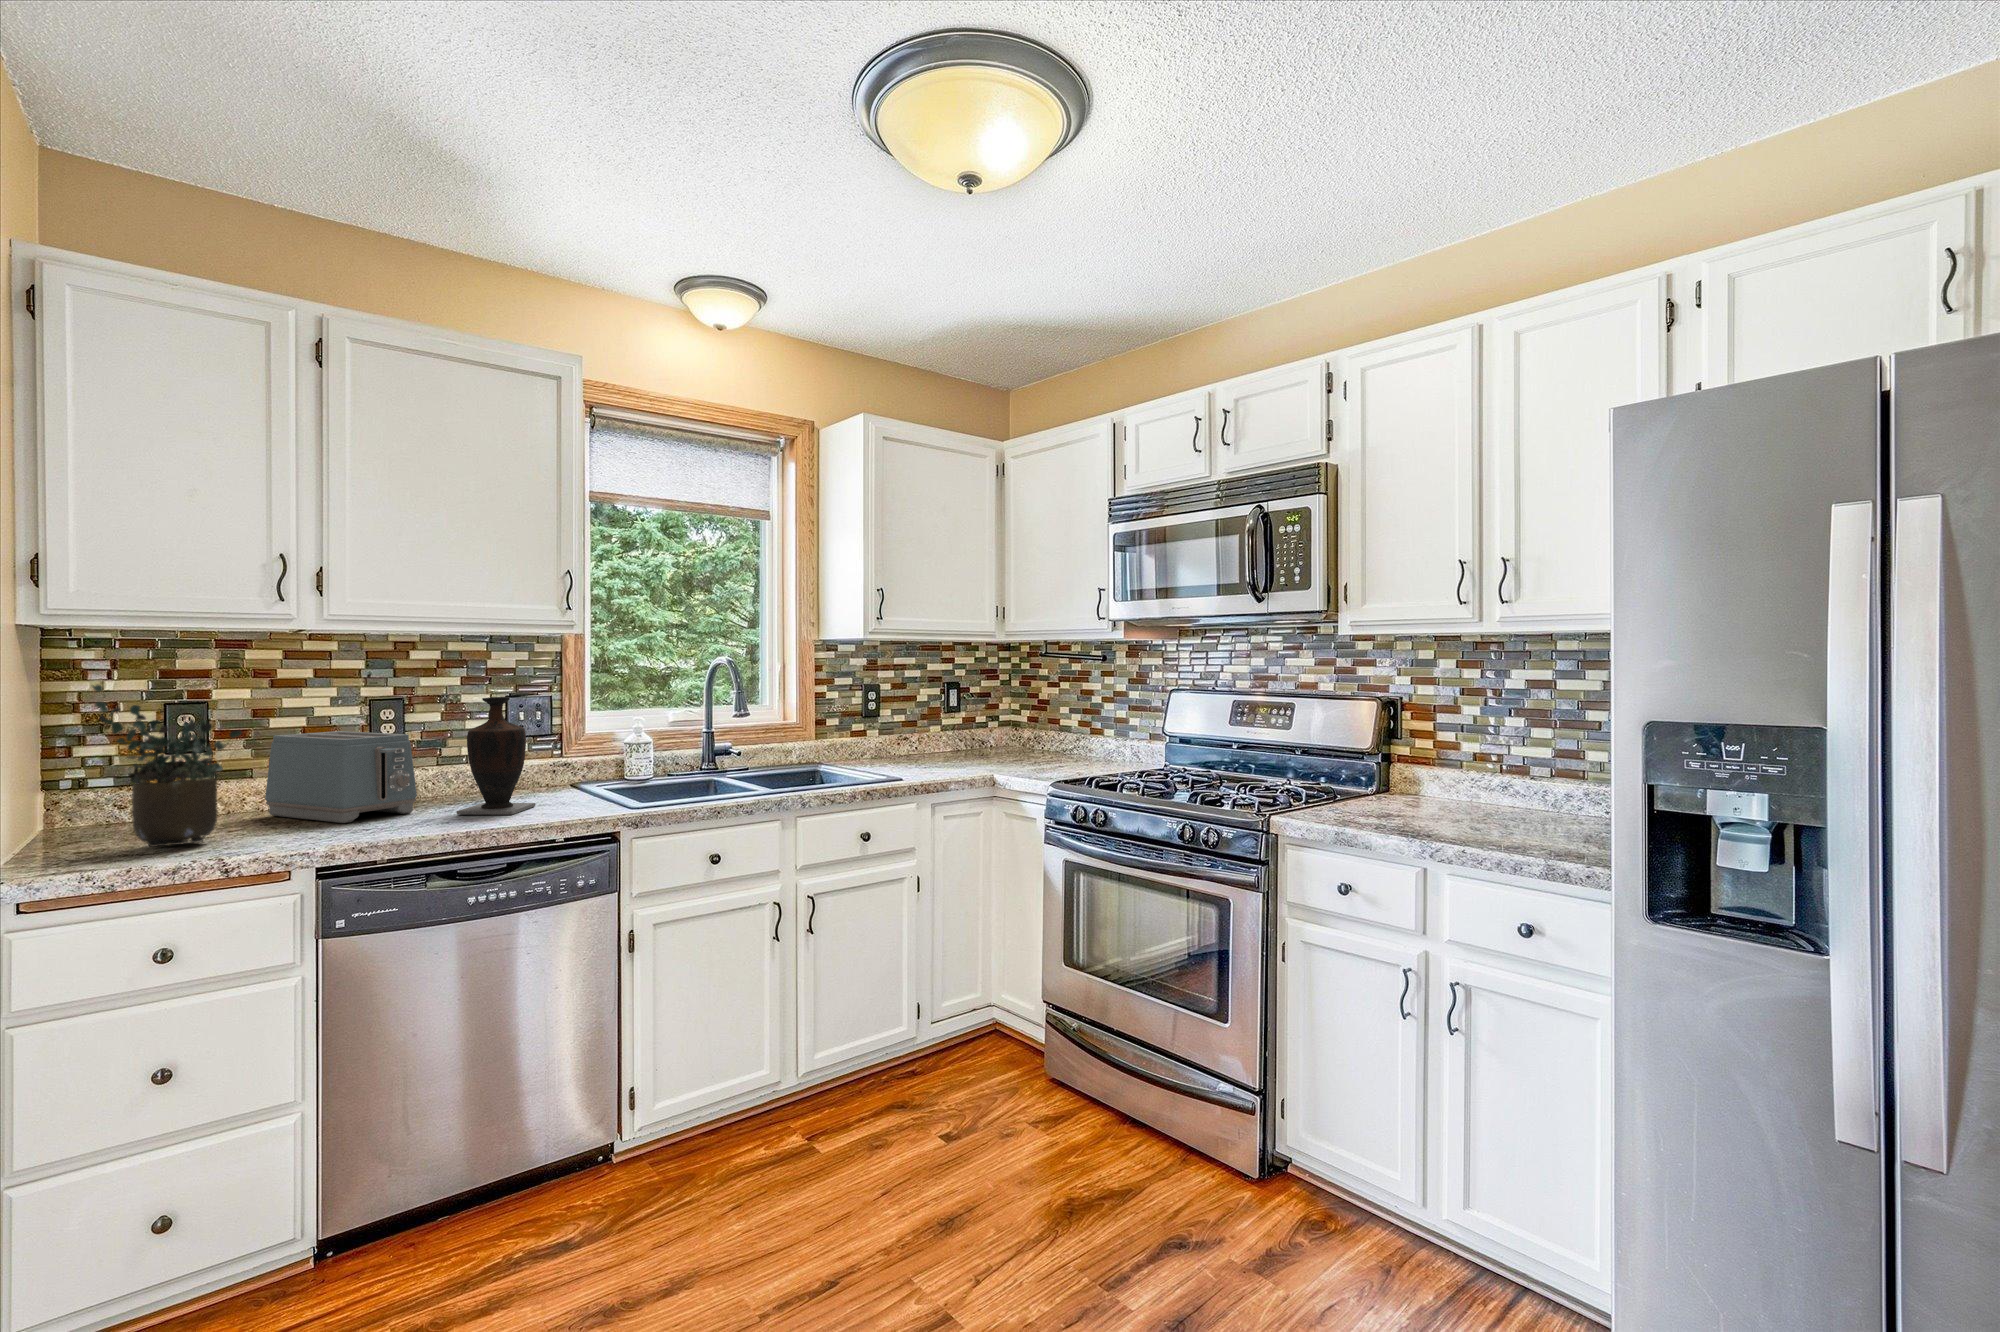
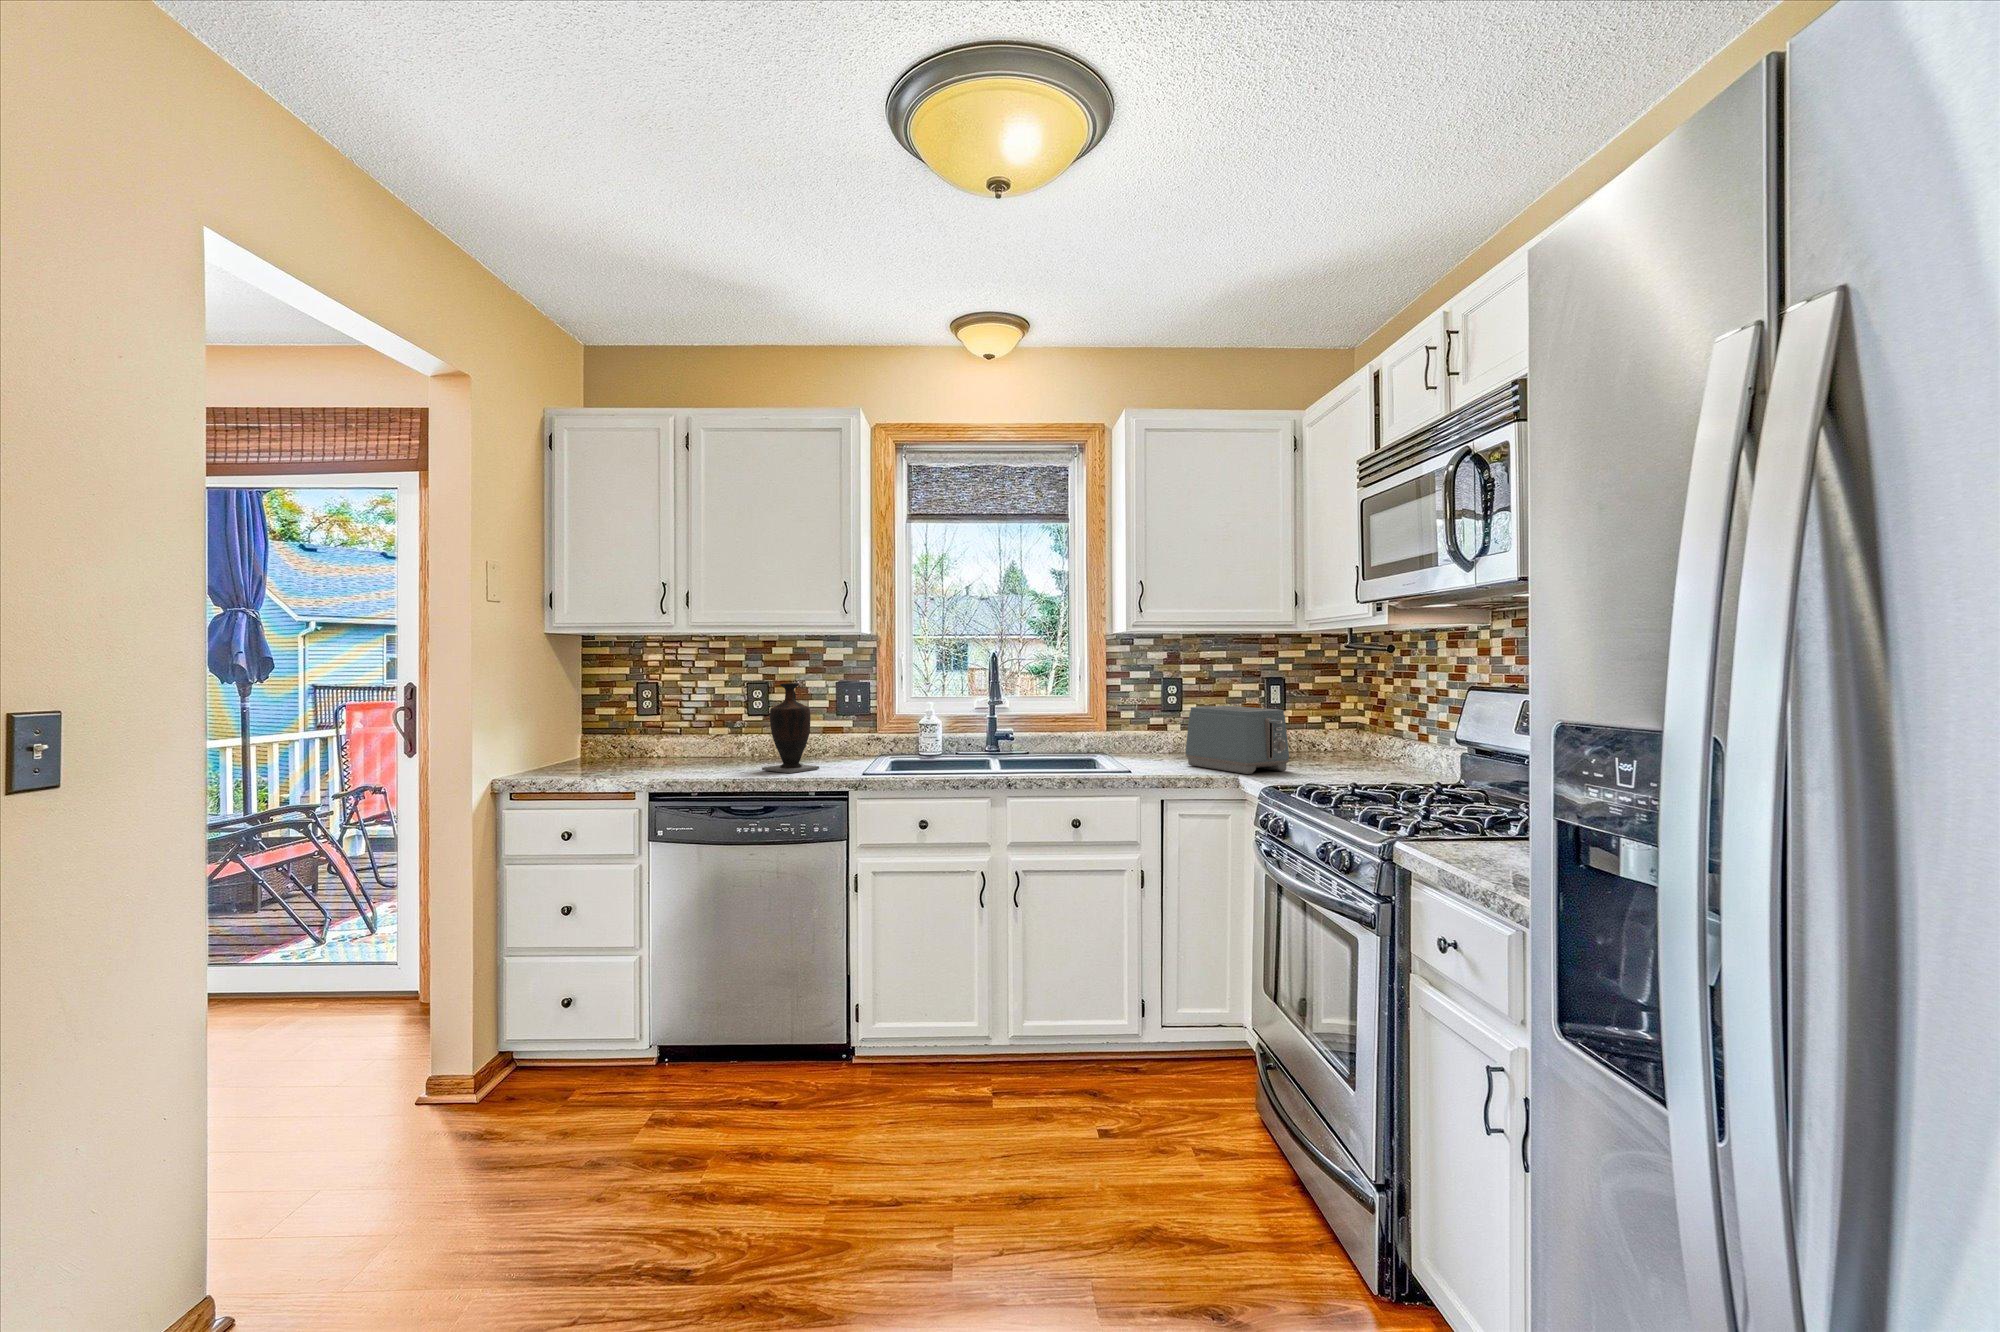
potted plant: present [92,684,242,847] -> none [558,671,627,773]
toaster: present [265,731,417,823] -> present [1186,706,1289,774]

